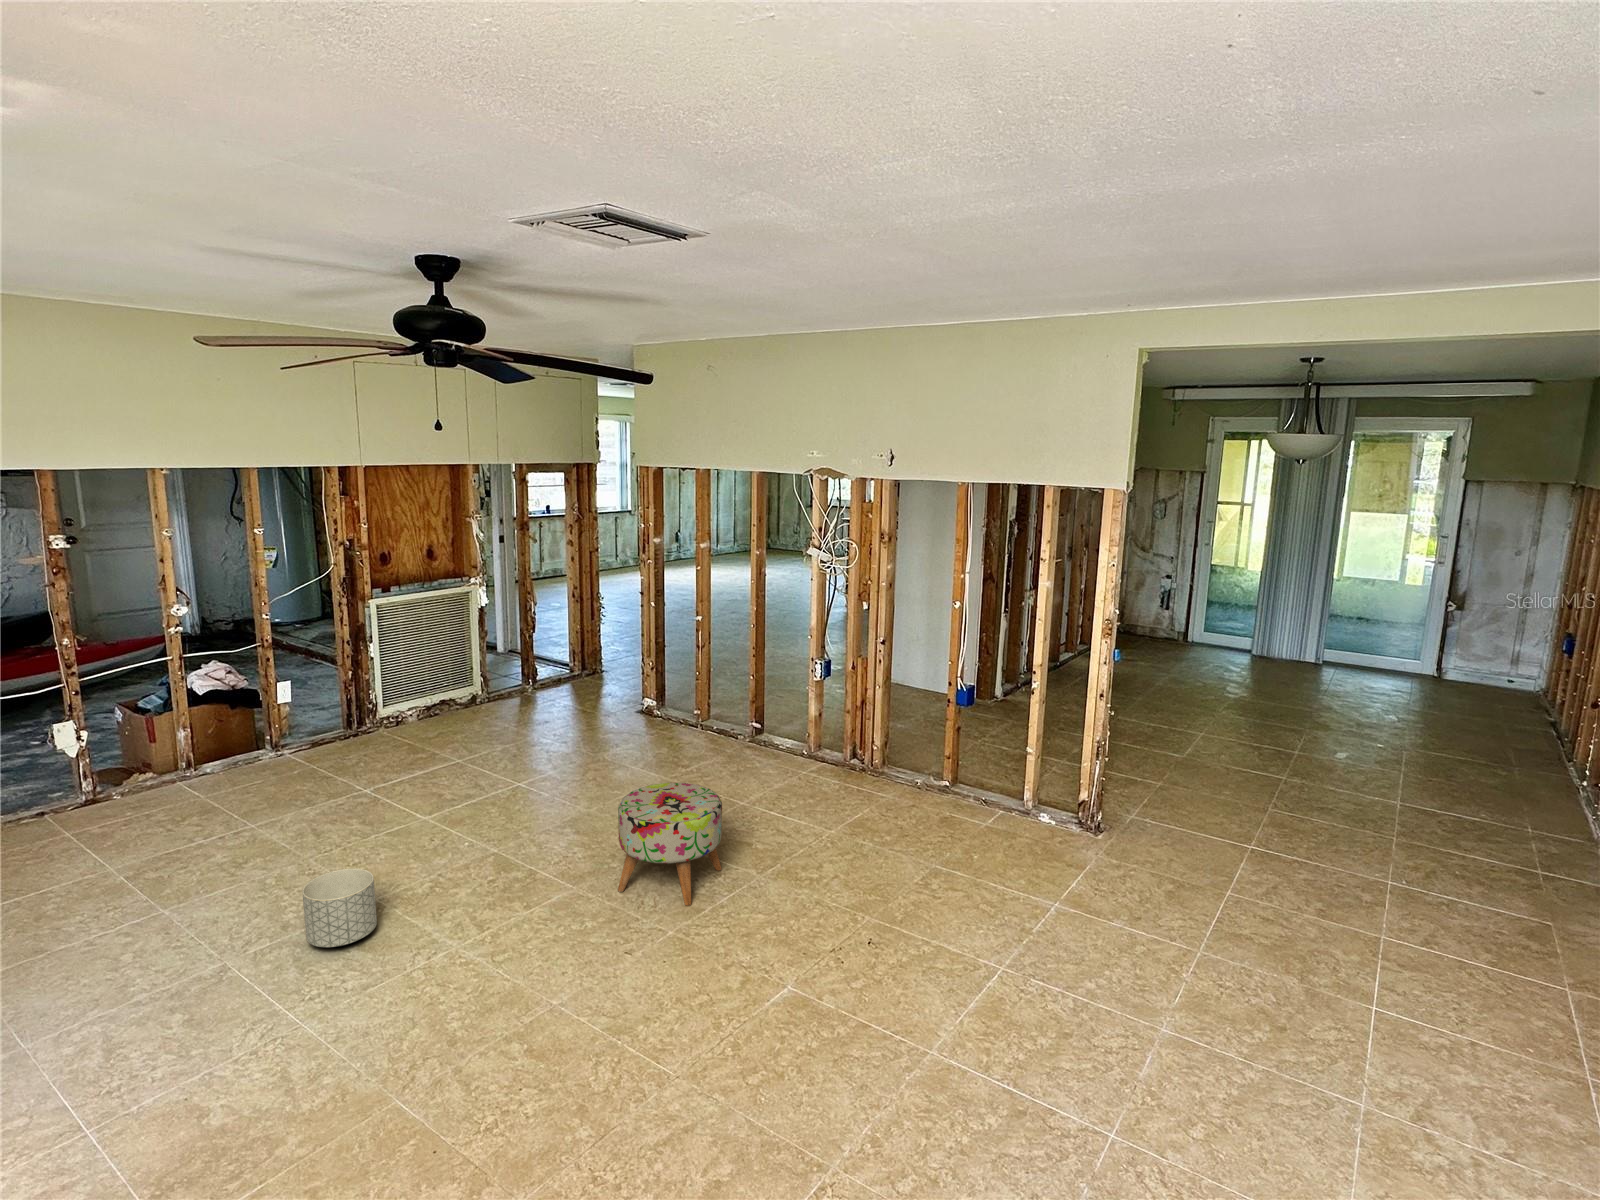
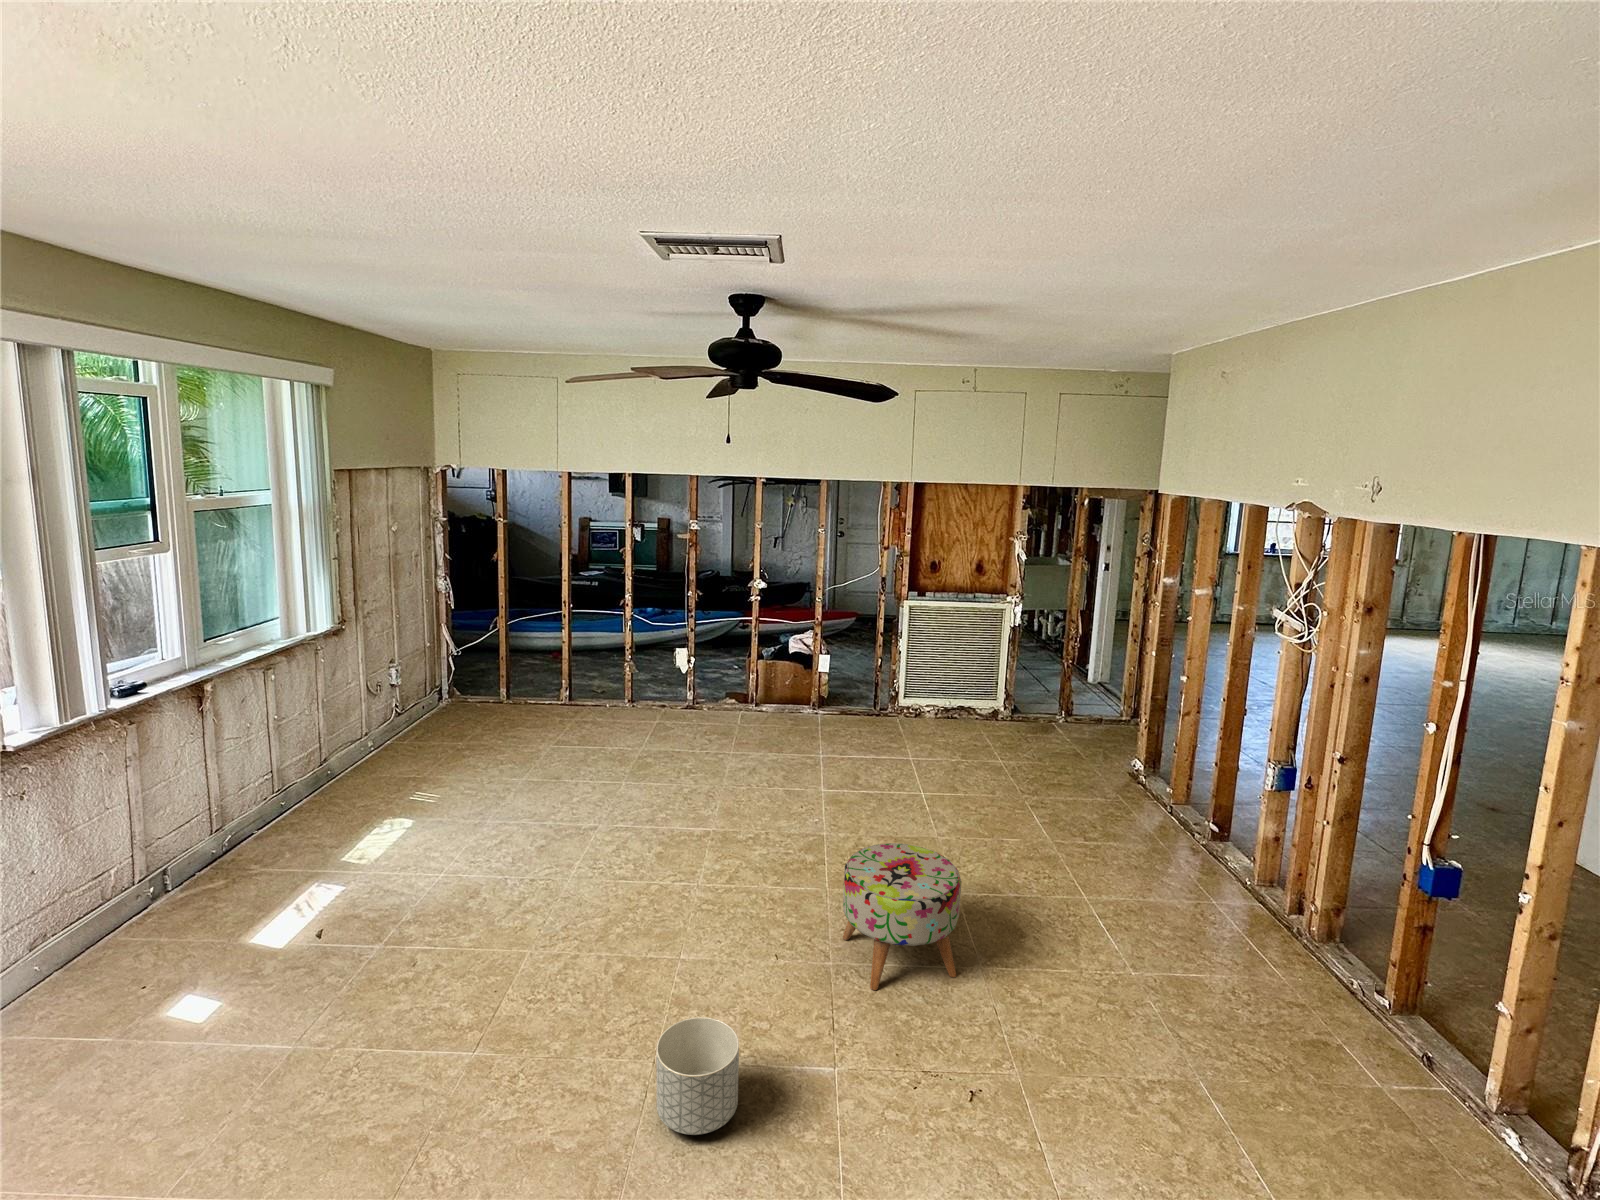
planter: present [302,869,377,947] -> present [656,1017,739,1135]

